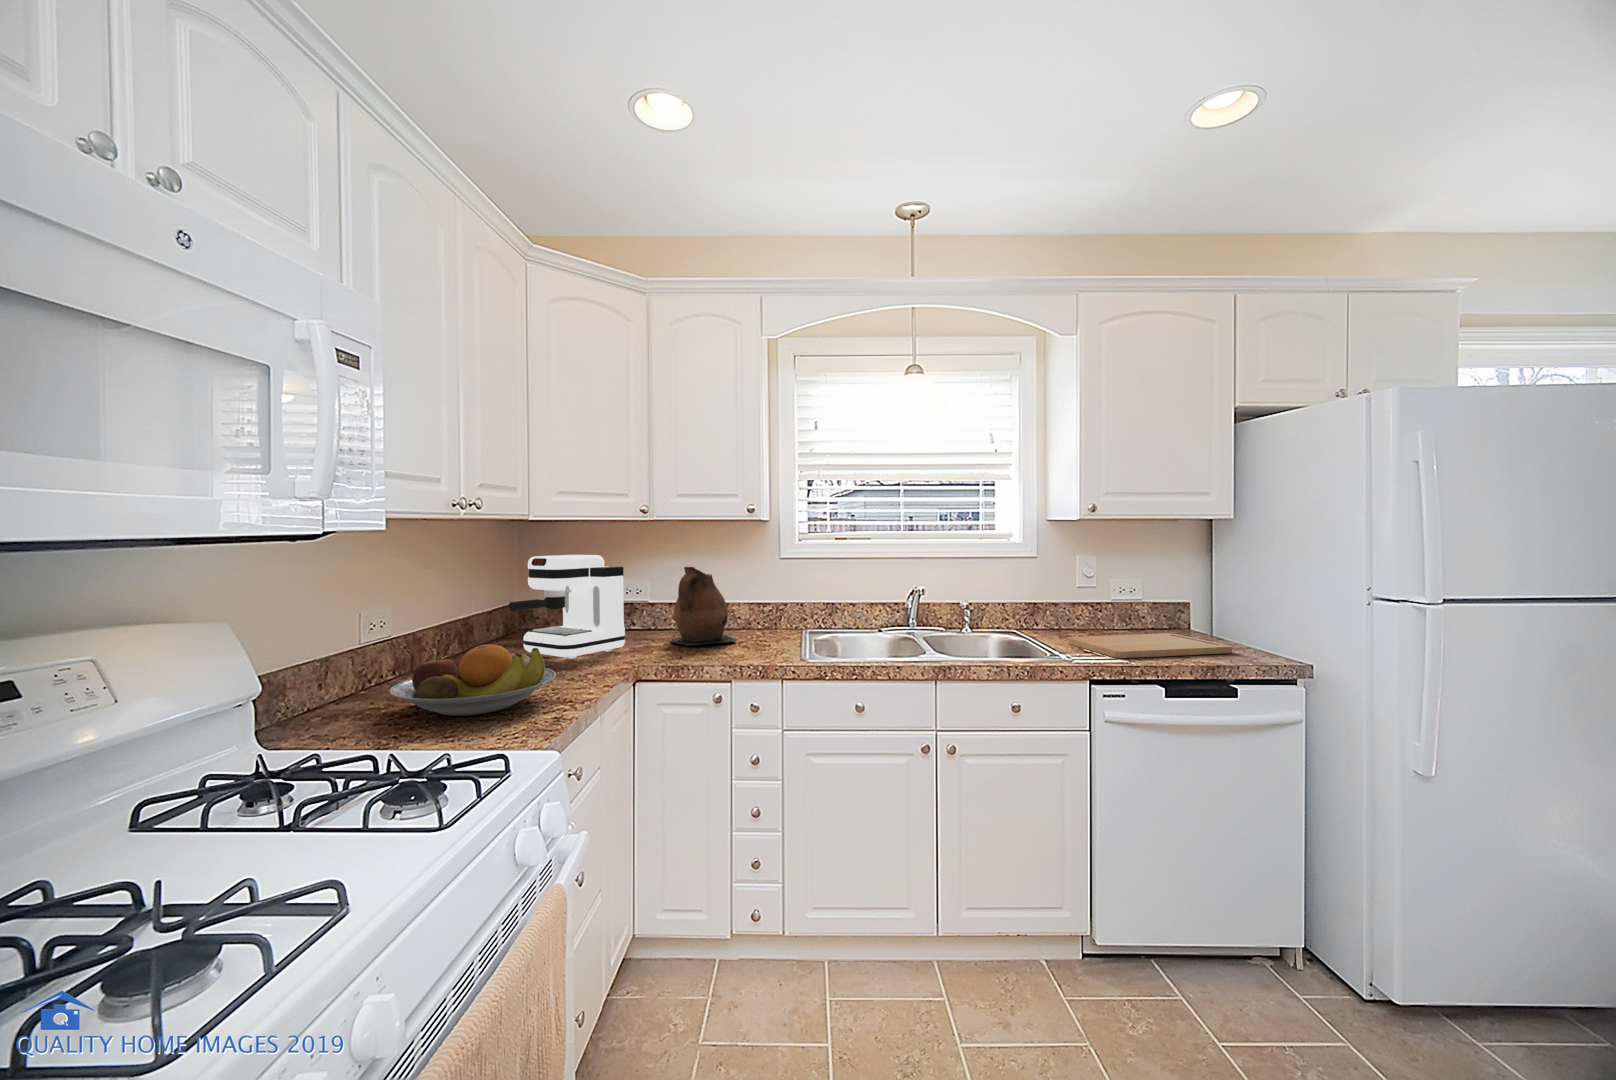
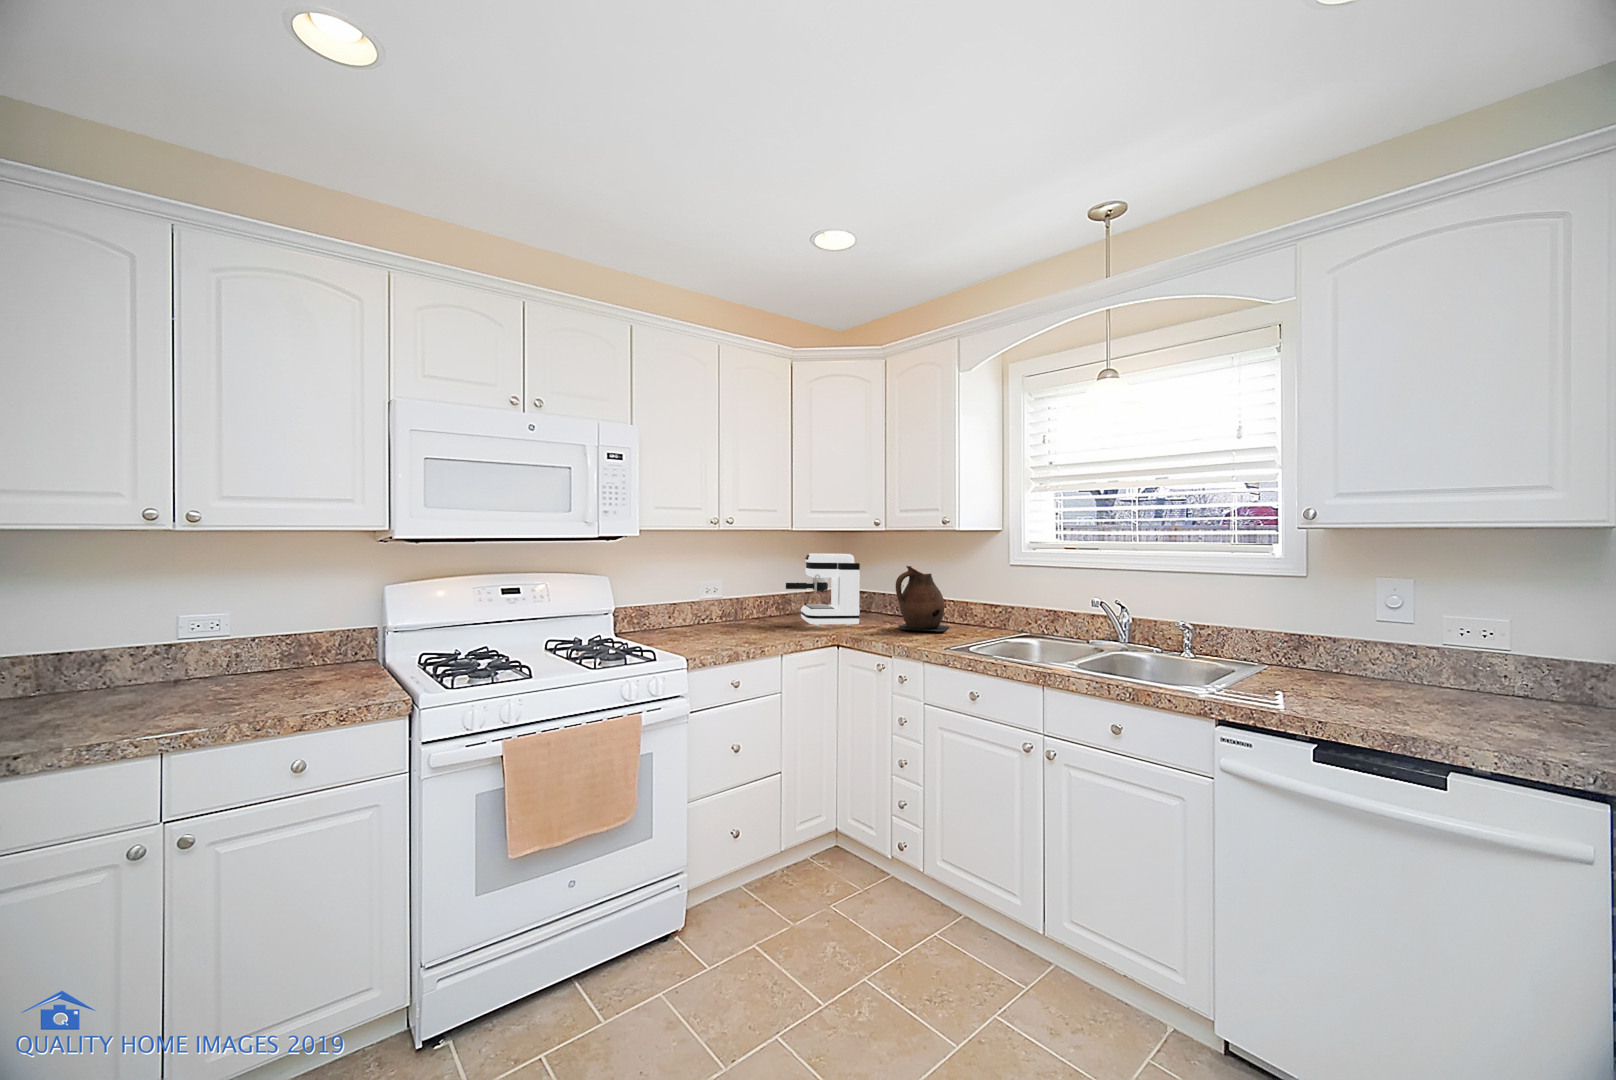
cutting board: present [1068,633,1232,658] -> none [1266,676,1515,733]
fruit bowl: present [390,644,556,716] -> none [667,601,755,640]

